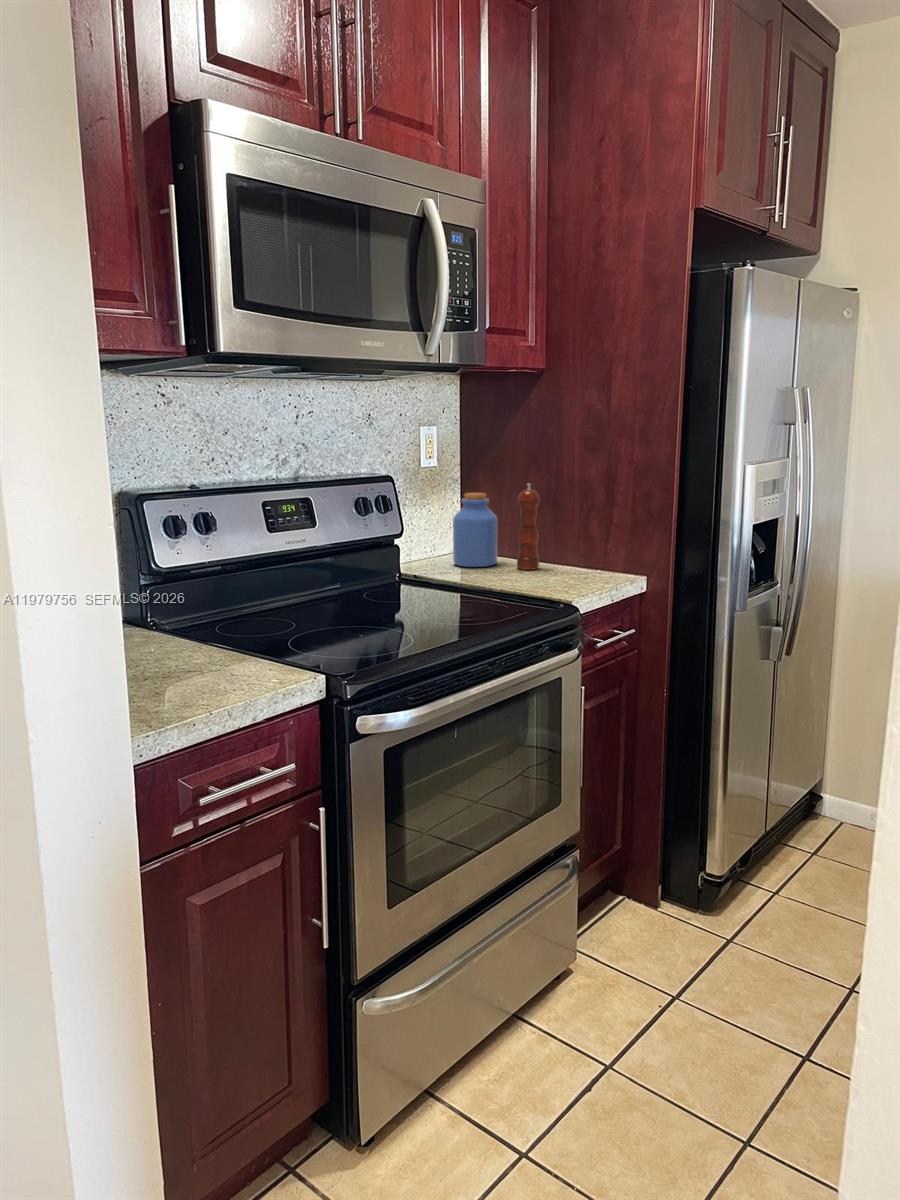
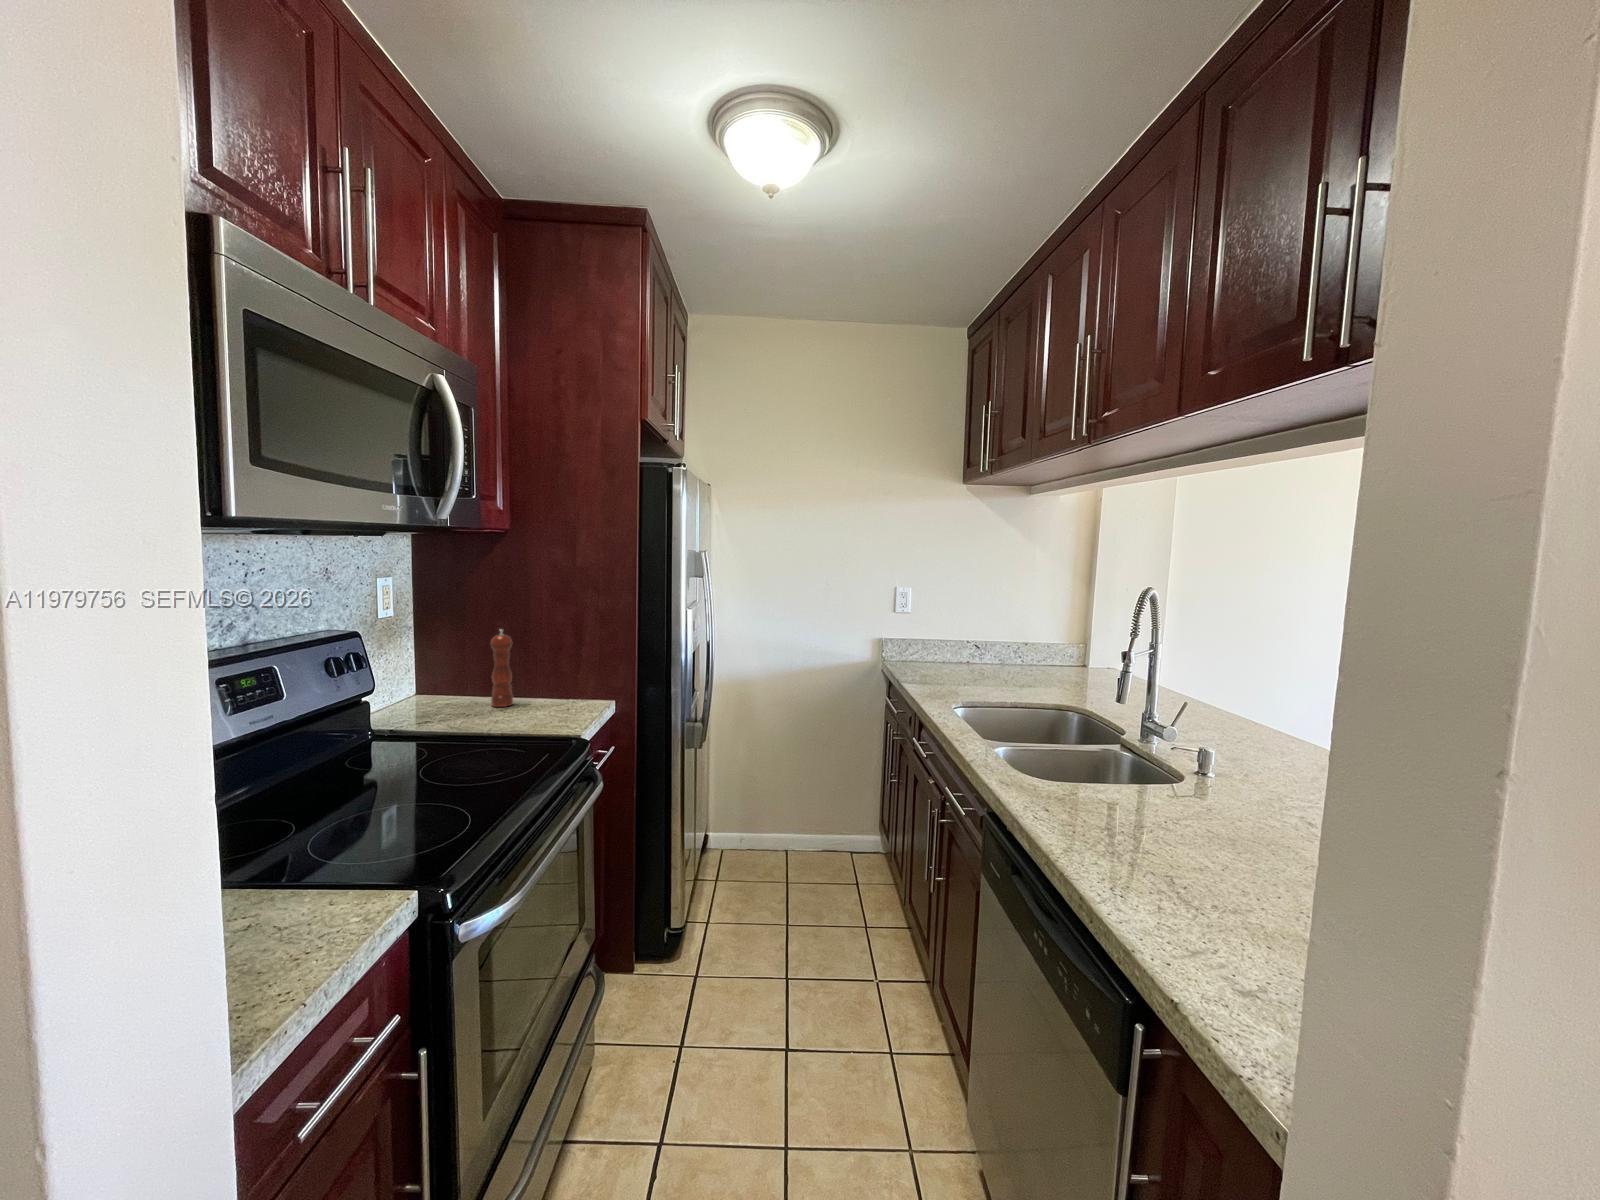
jar: present [453,493,498,567] -> none [418,639,467,712]

